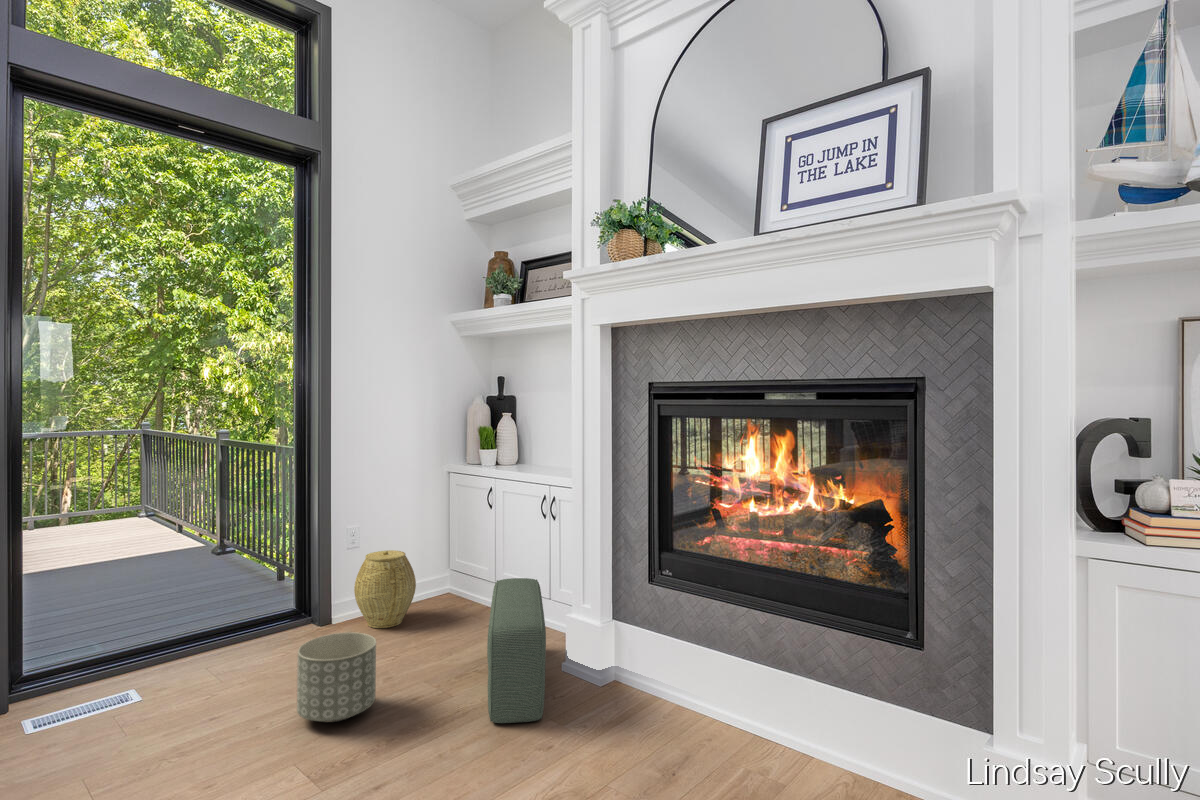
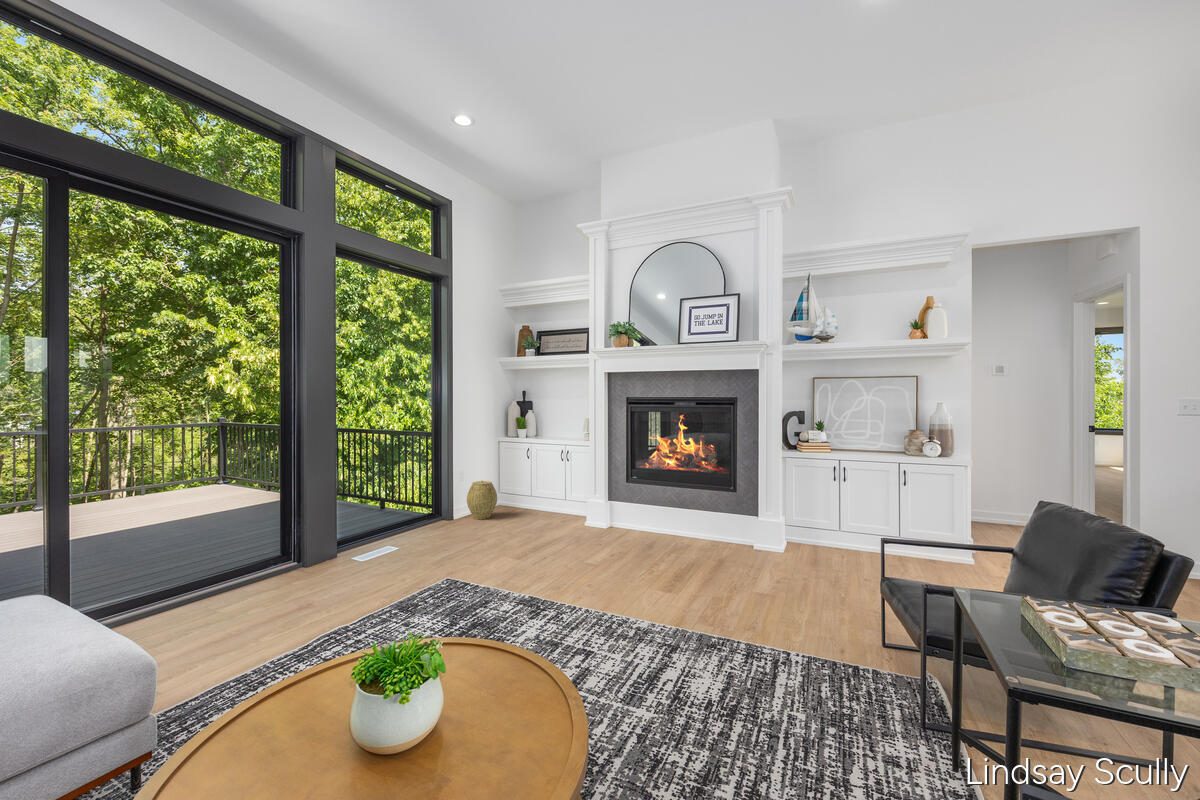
pouf: present [487,578,546,723] -> none [550,487,594,539]
planter: present [297,632,376,722] -> none [488,509,521,545]

